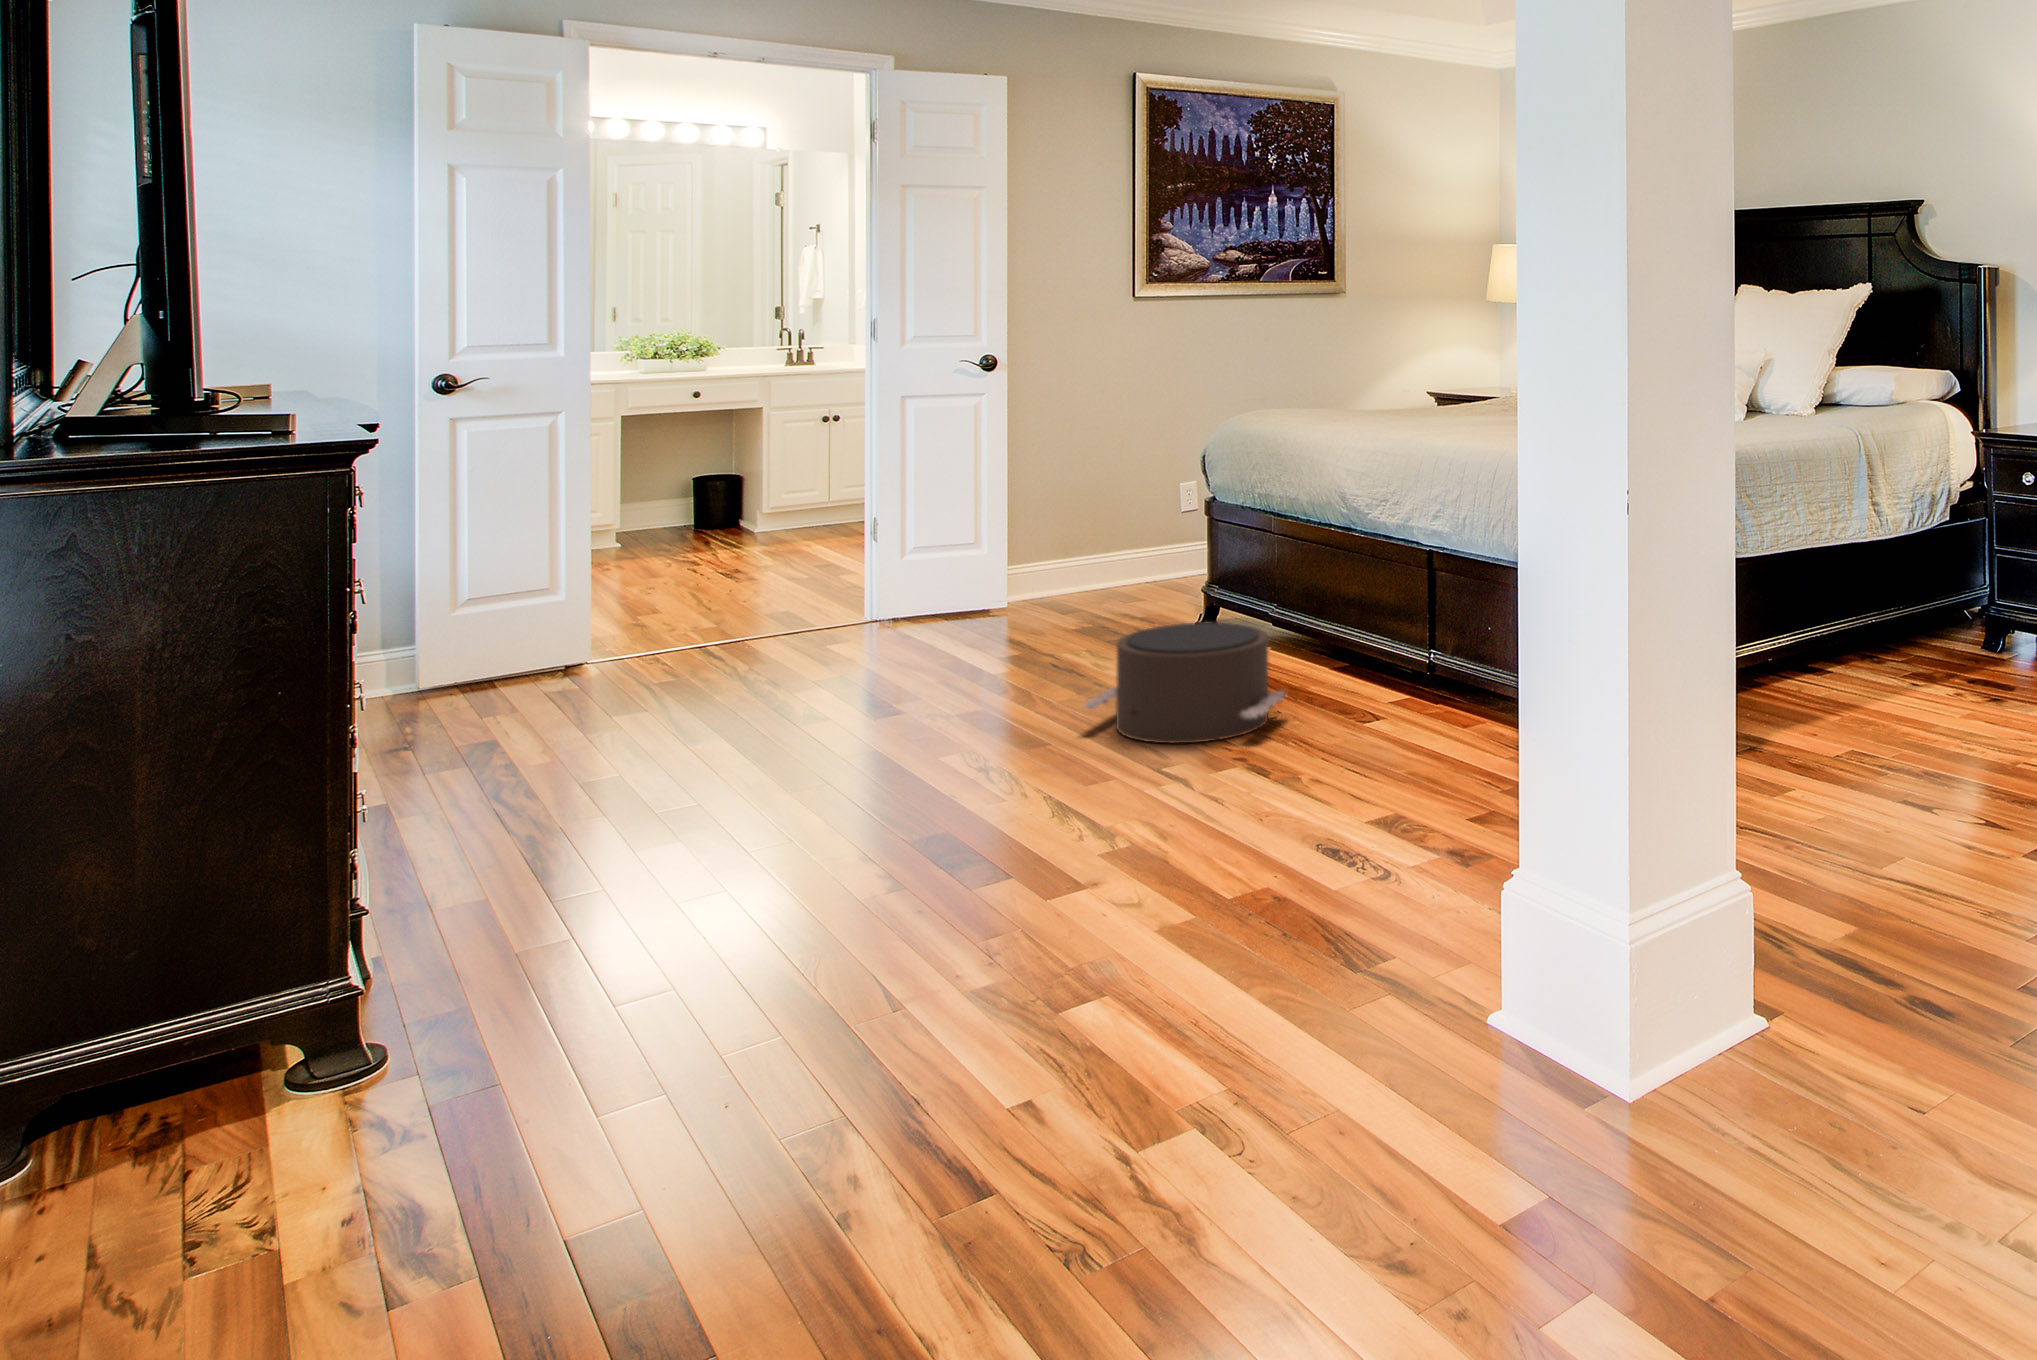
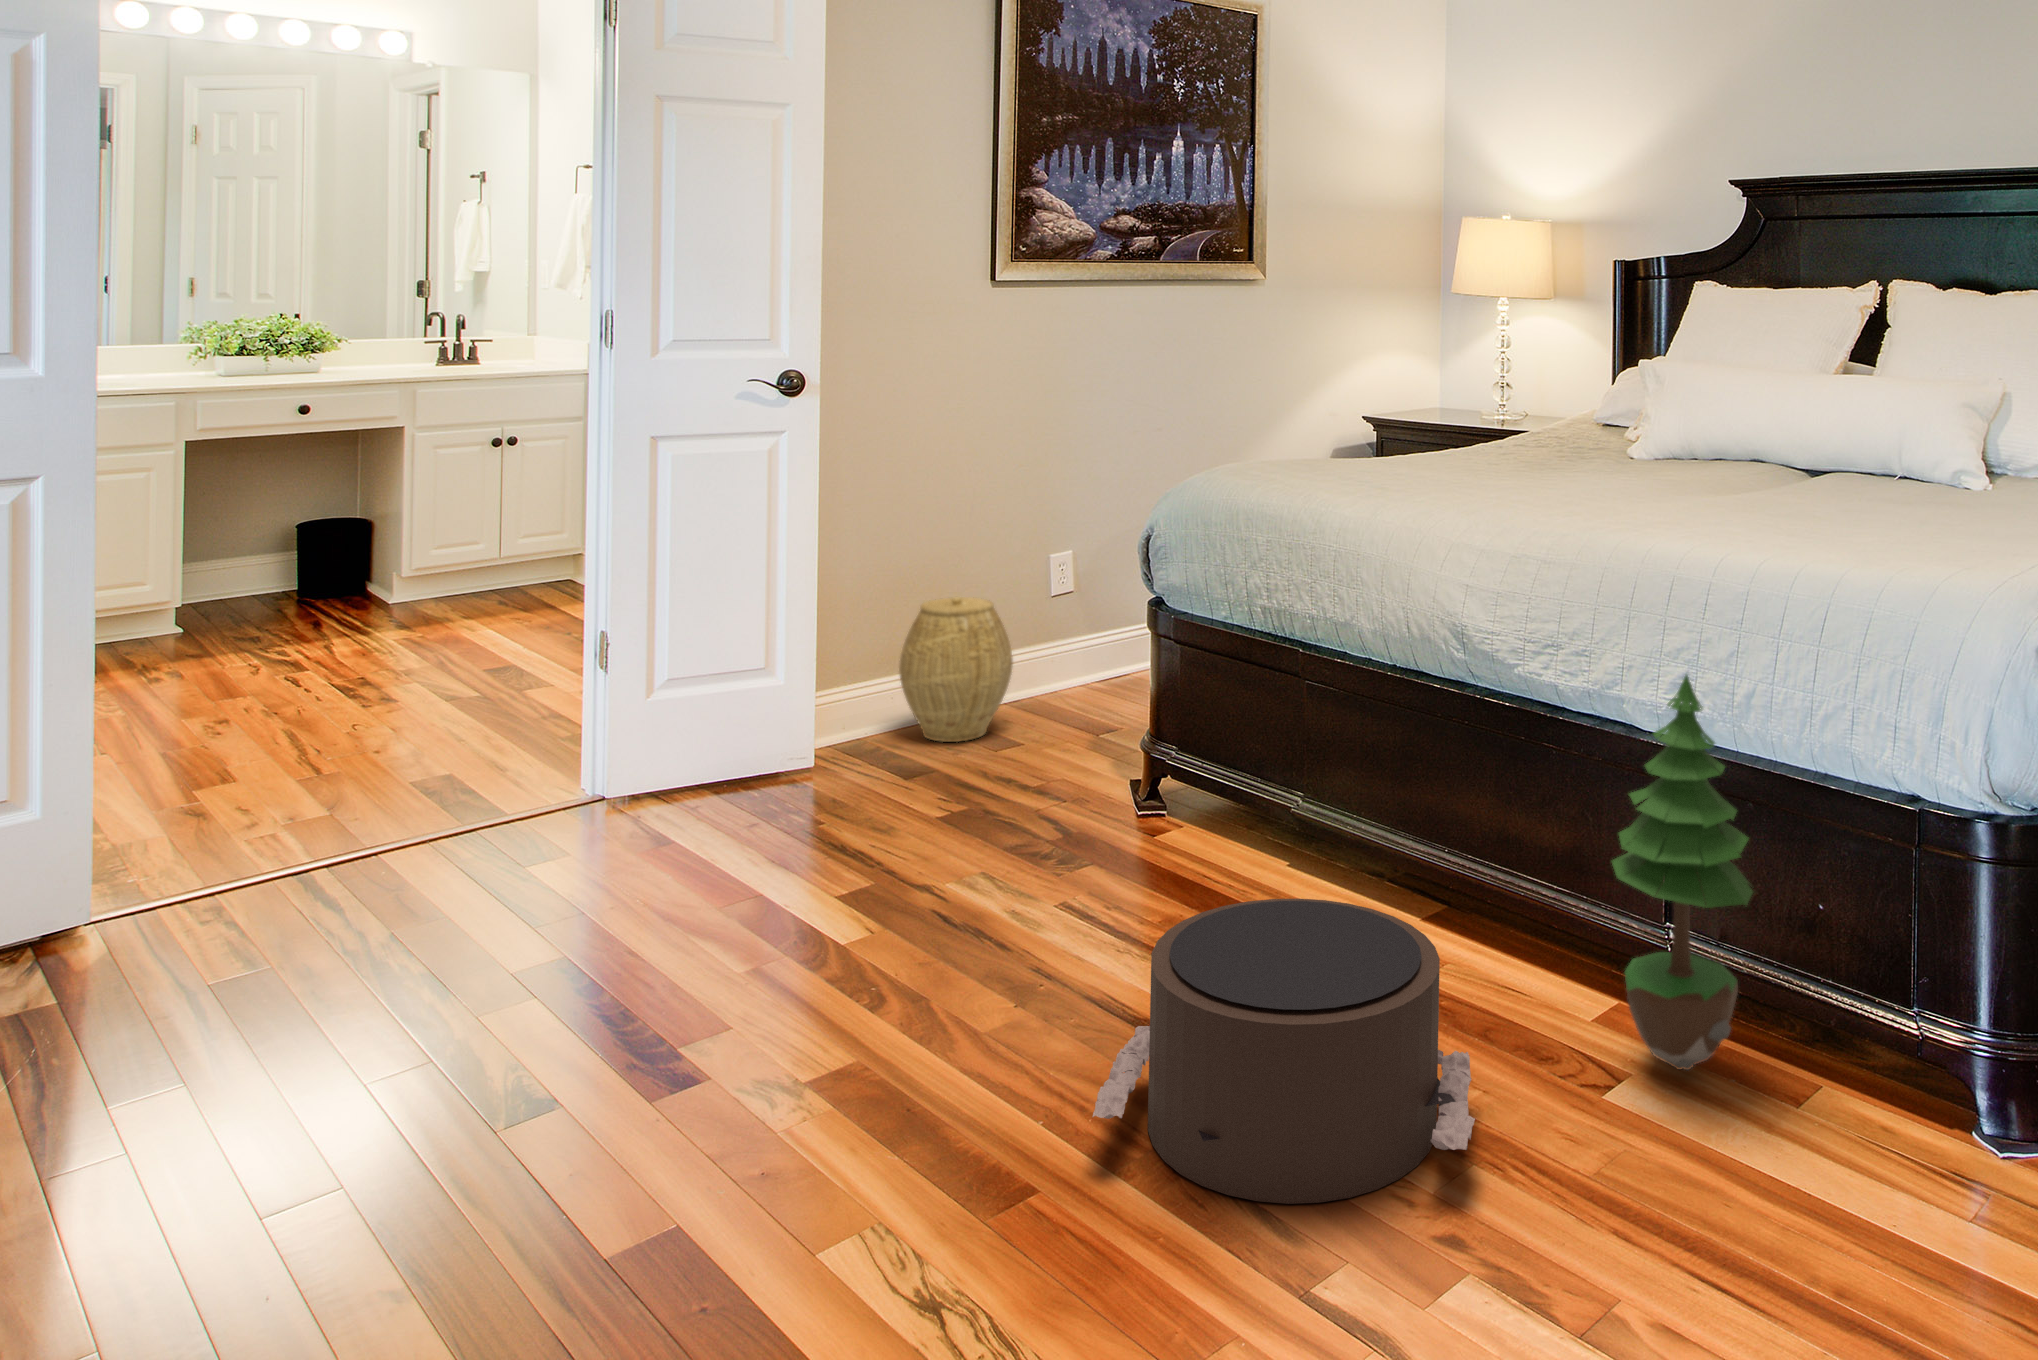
potted tree: none [1371,497,1447,710] -> present [1612,675,1753,1070]
woven basket: none [1068,501,1143,594] -> present [899,597,1013,742]

